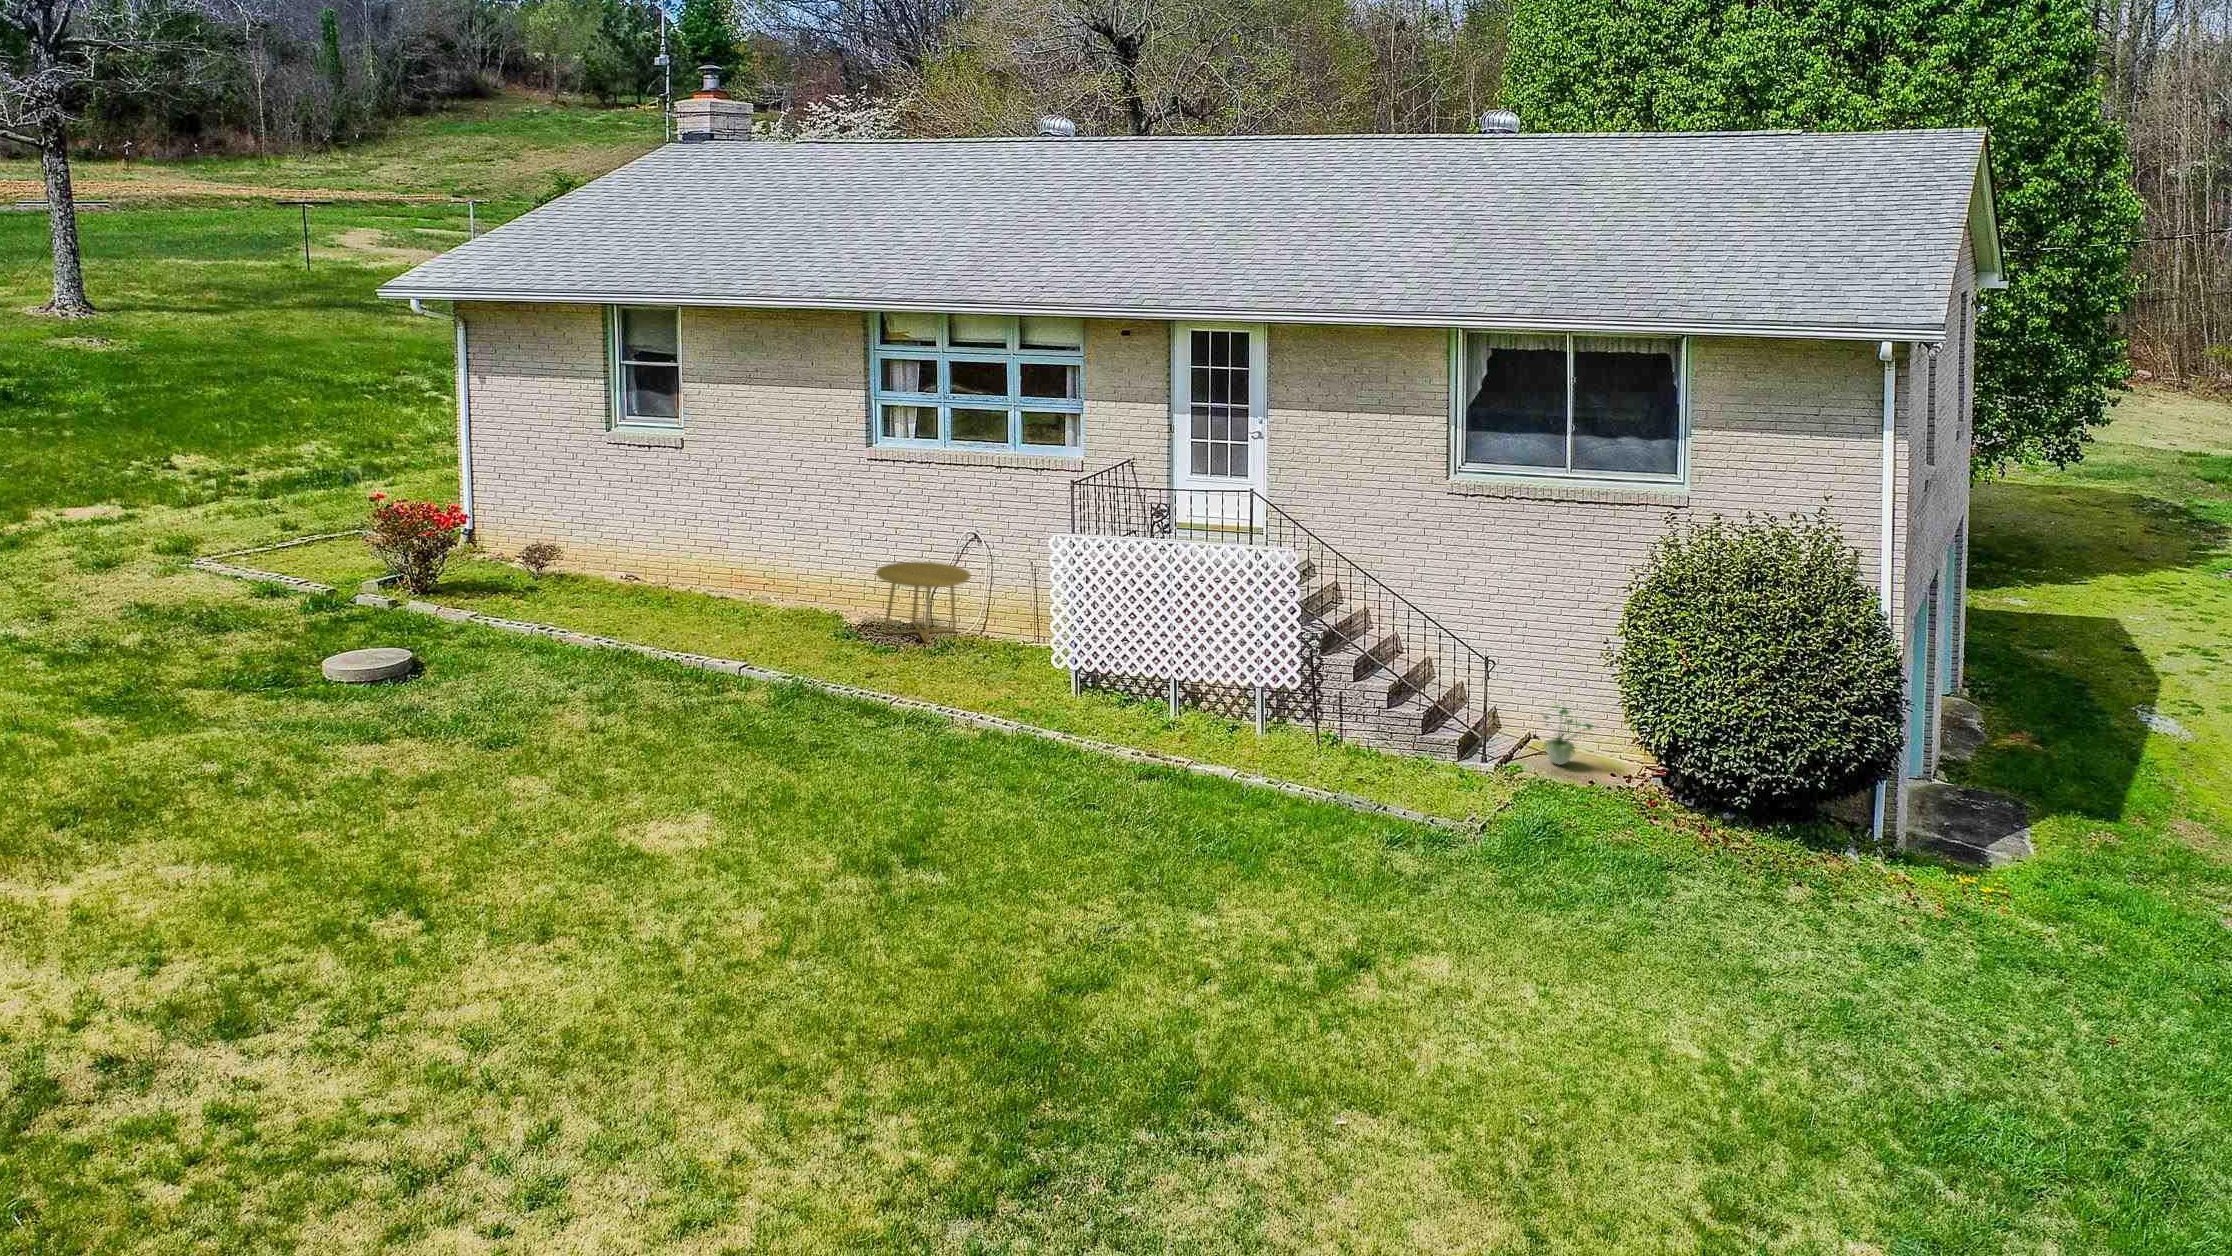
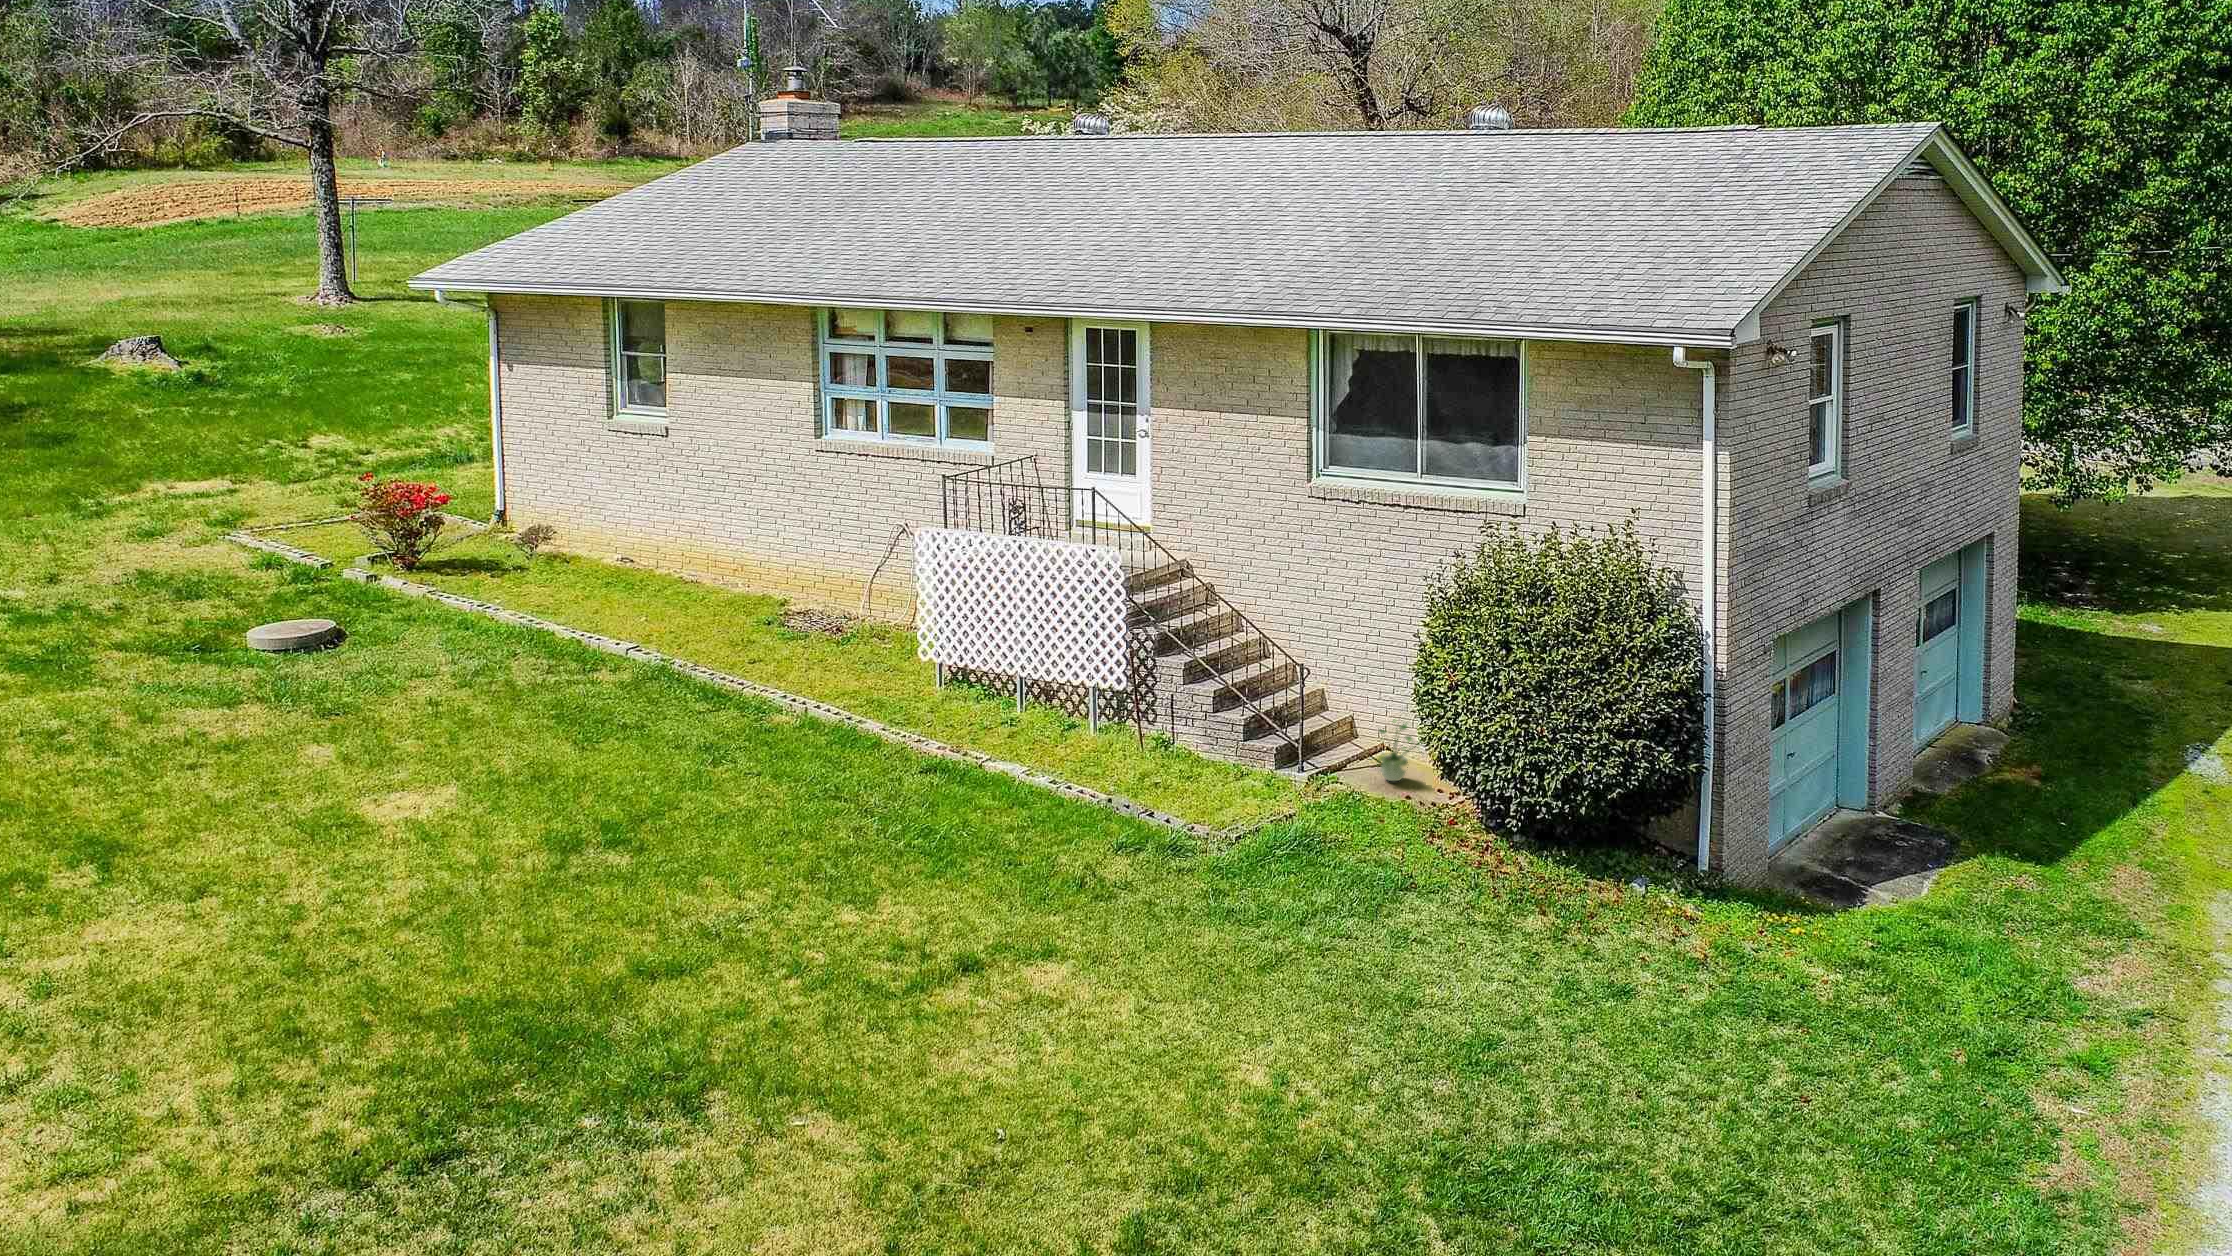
round table: present [876,562,971,643] -> none [797,554,894,633]

